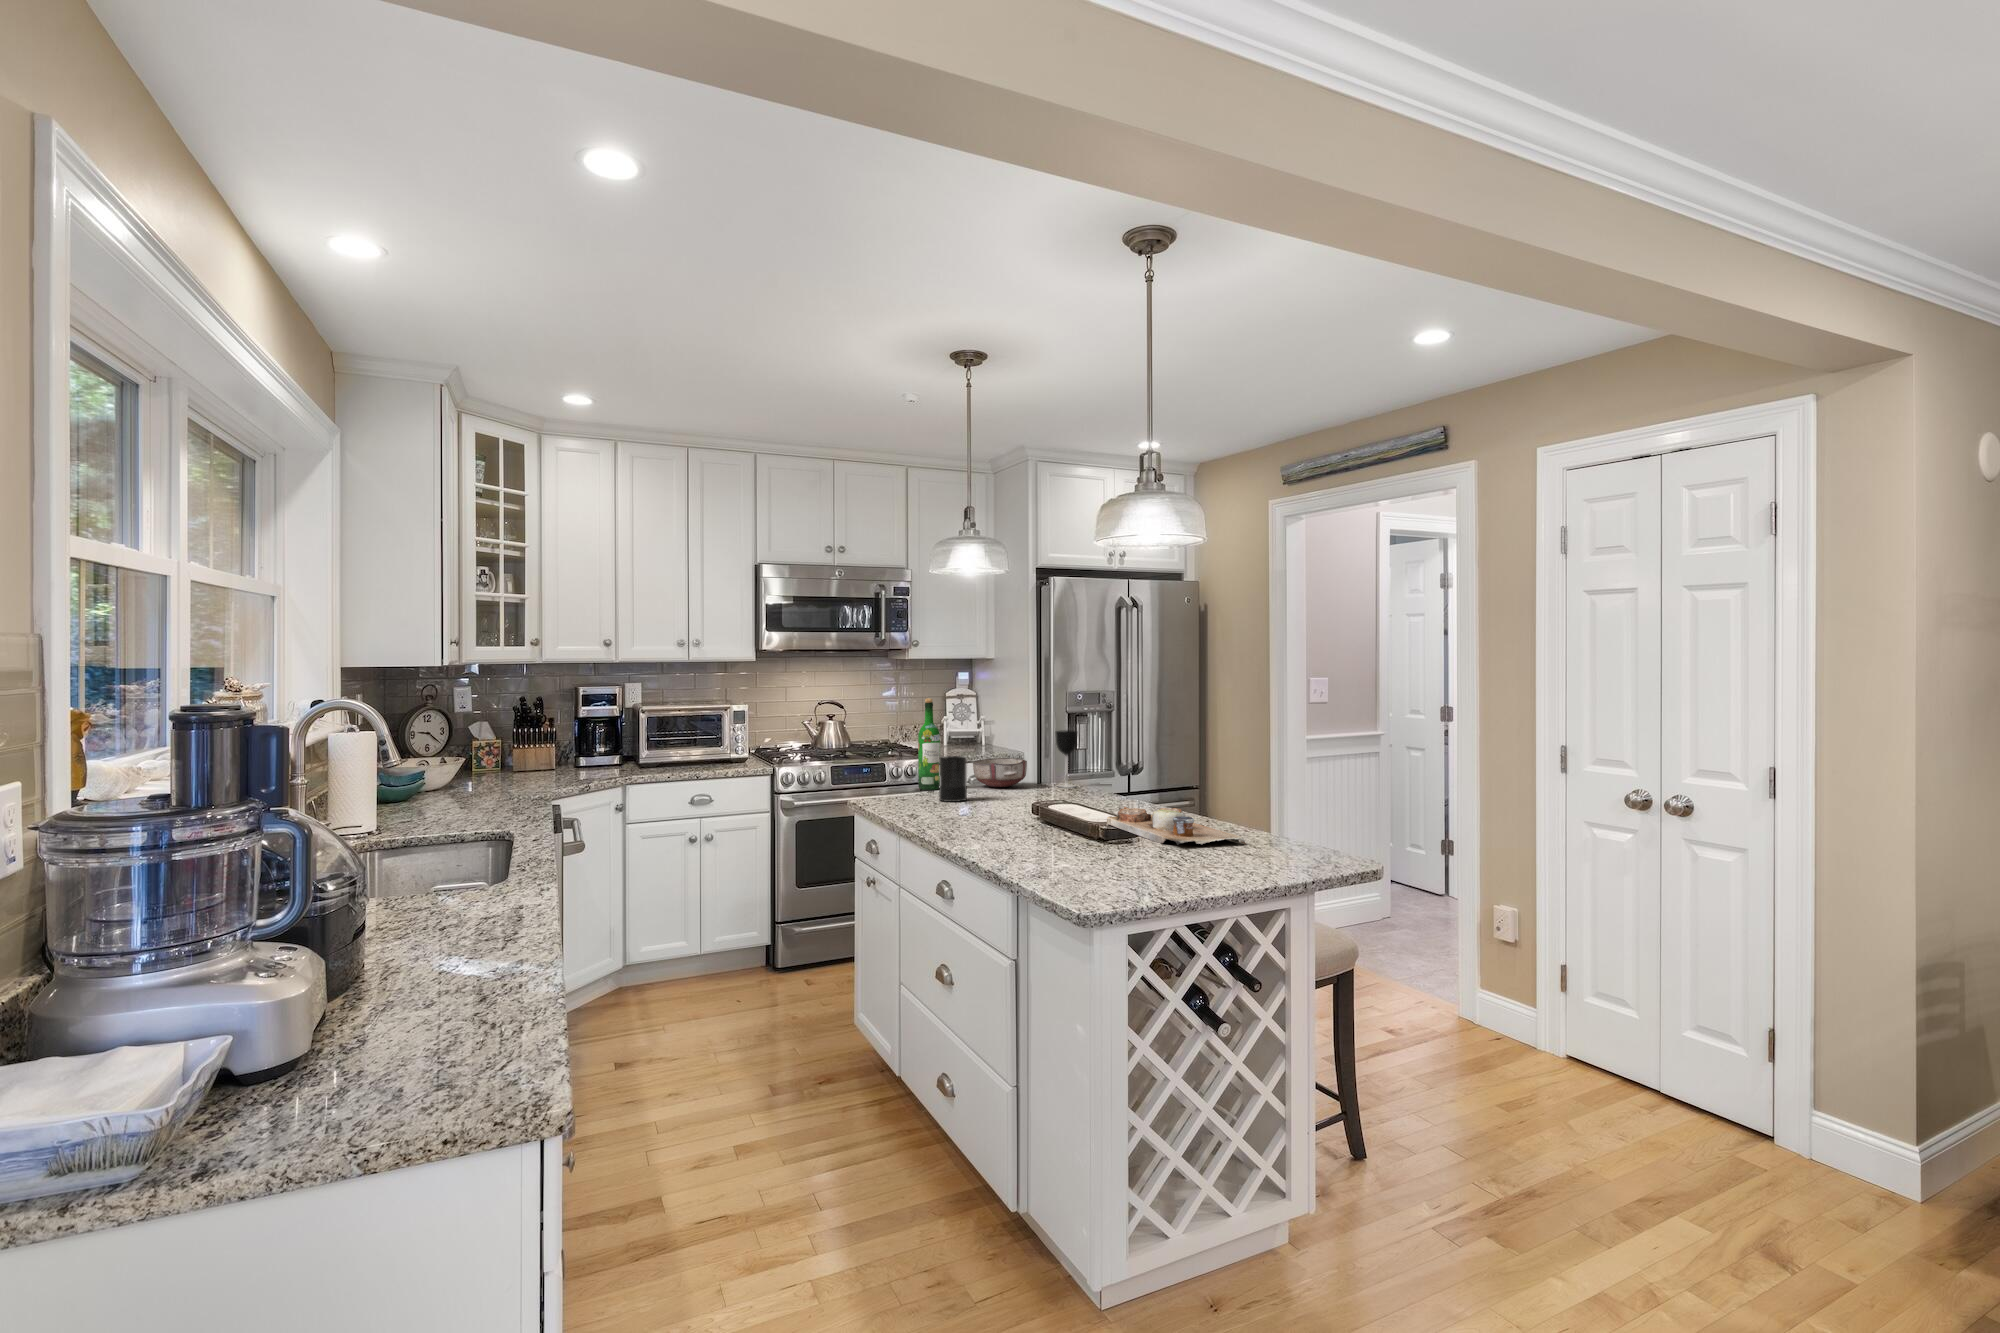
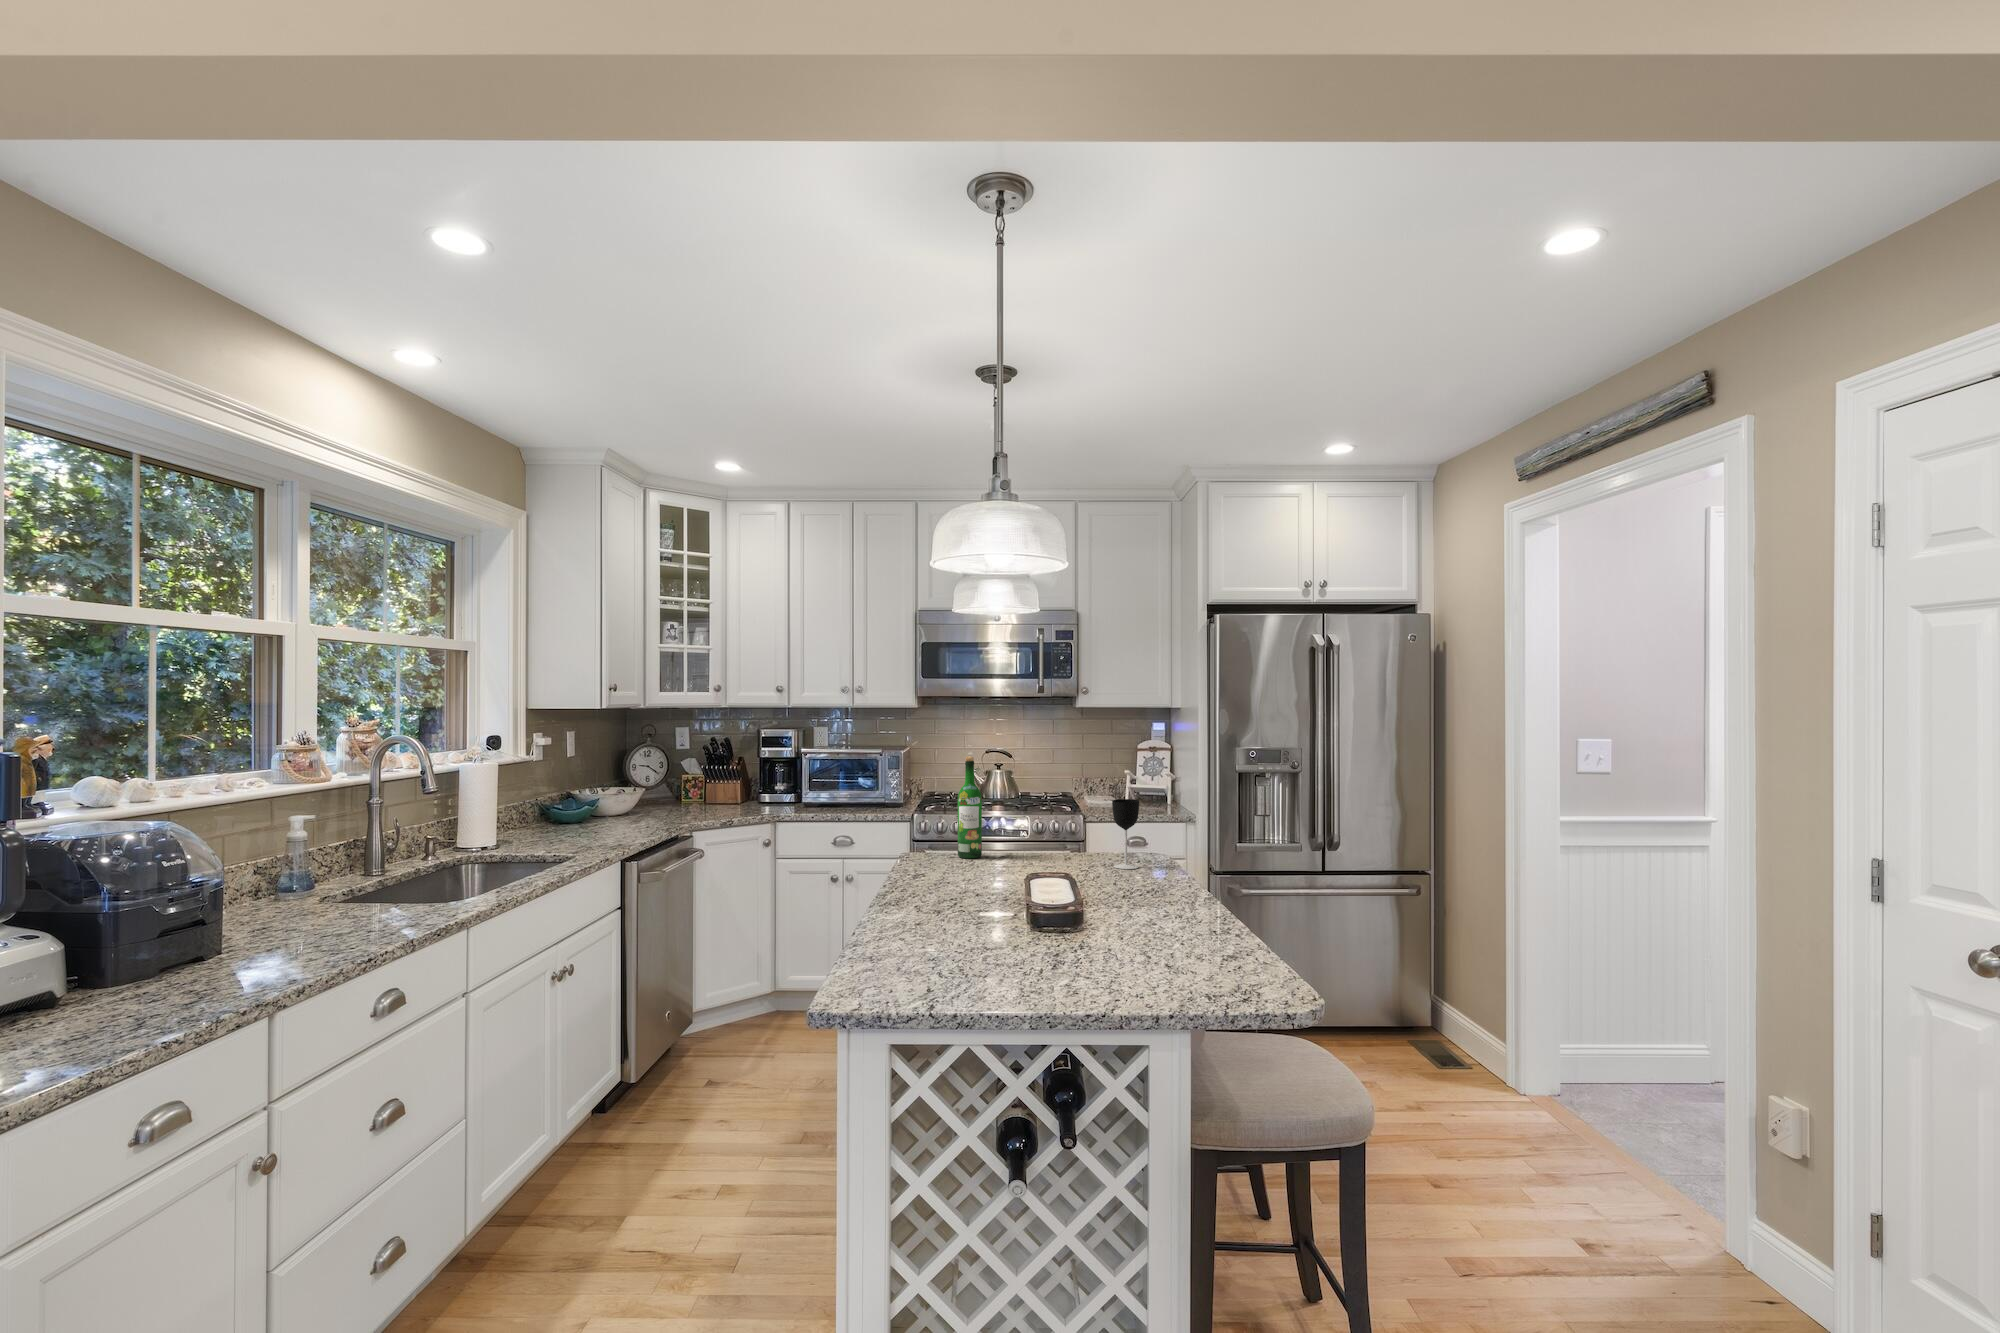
candle: present [939,756,967,802] -> none [931,821,962,878]
ceramic bowl: present [973,758,1027,787] -> none [1021,826,1083,862]
cutting board: present [1107,807,1246,845] -> none [967,914,1083,995]

